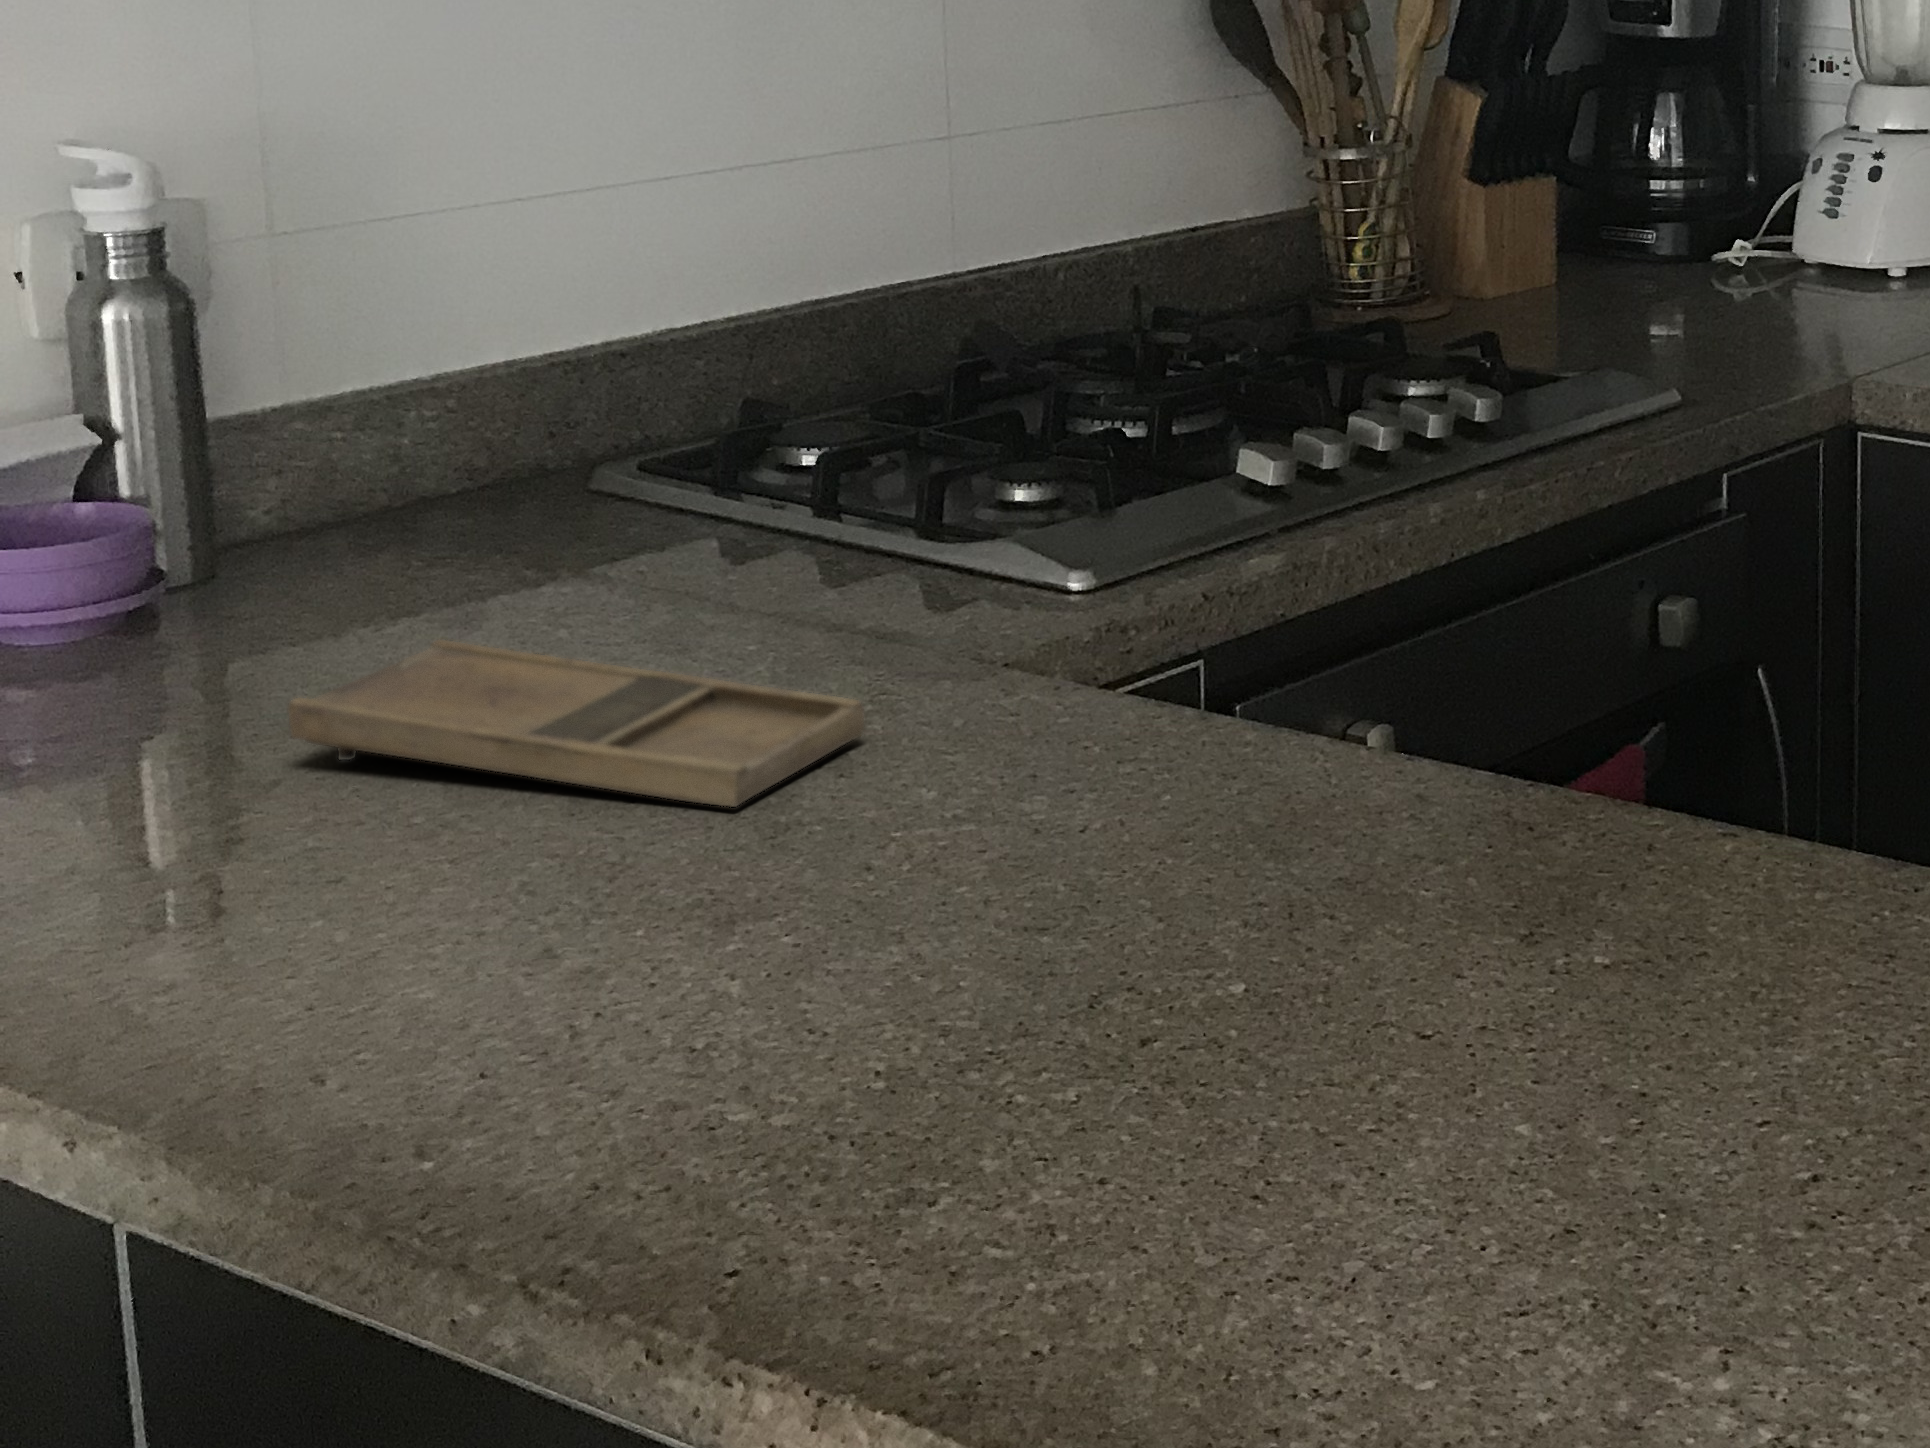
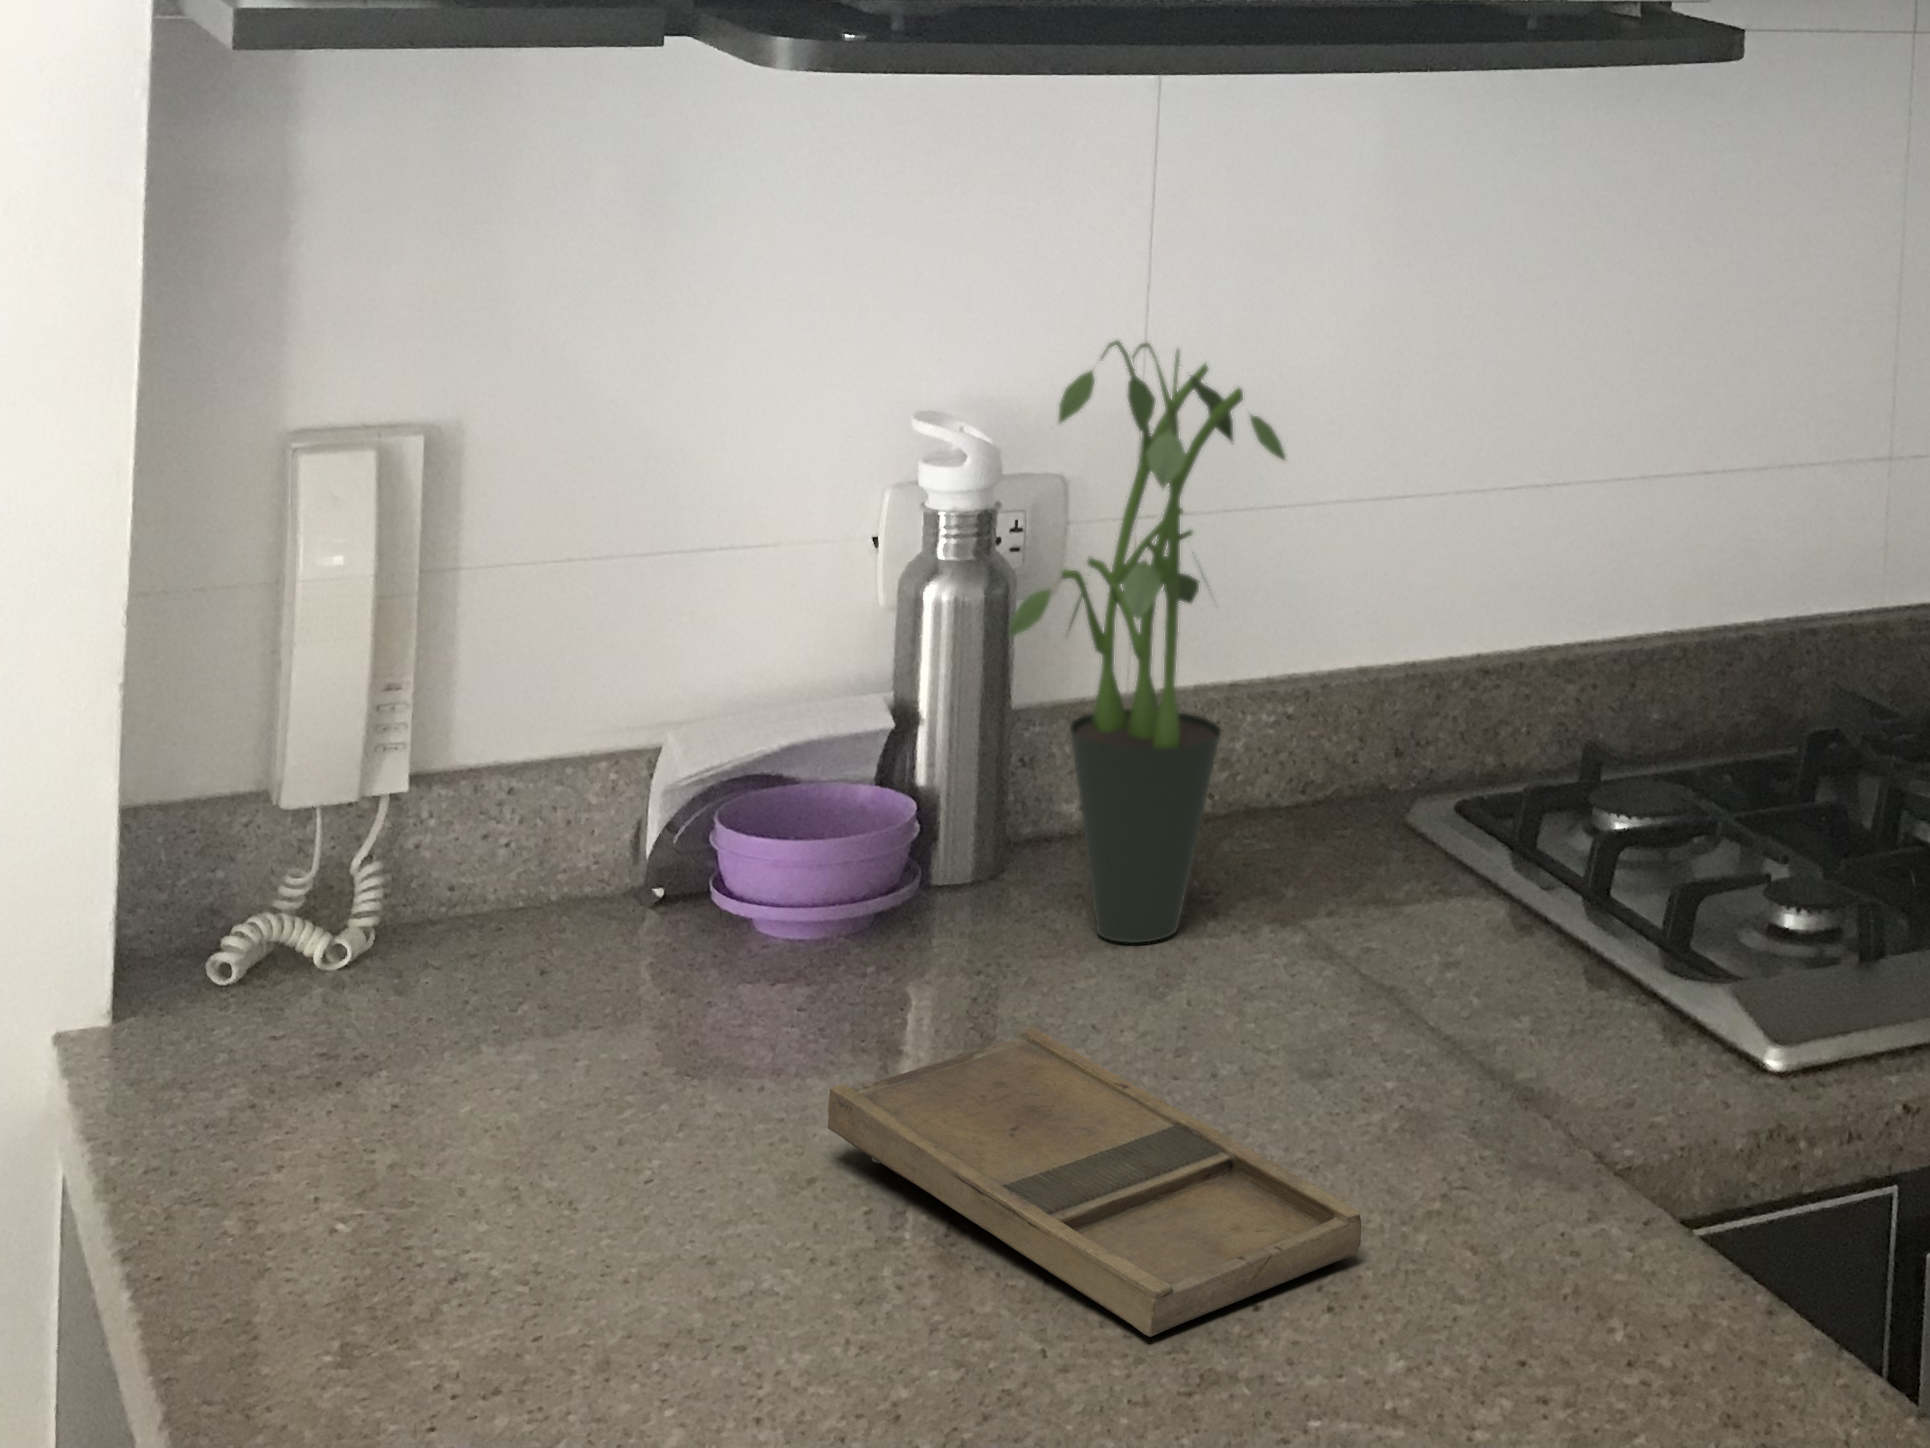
potted plant: none [247,35,519,601] -> present [1008,341,1285,943]

